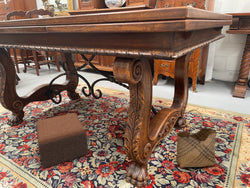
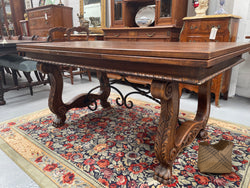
footstool: present [36,113,89,168] -> none [80,120,122,163]

